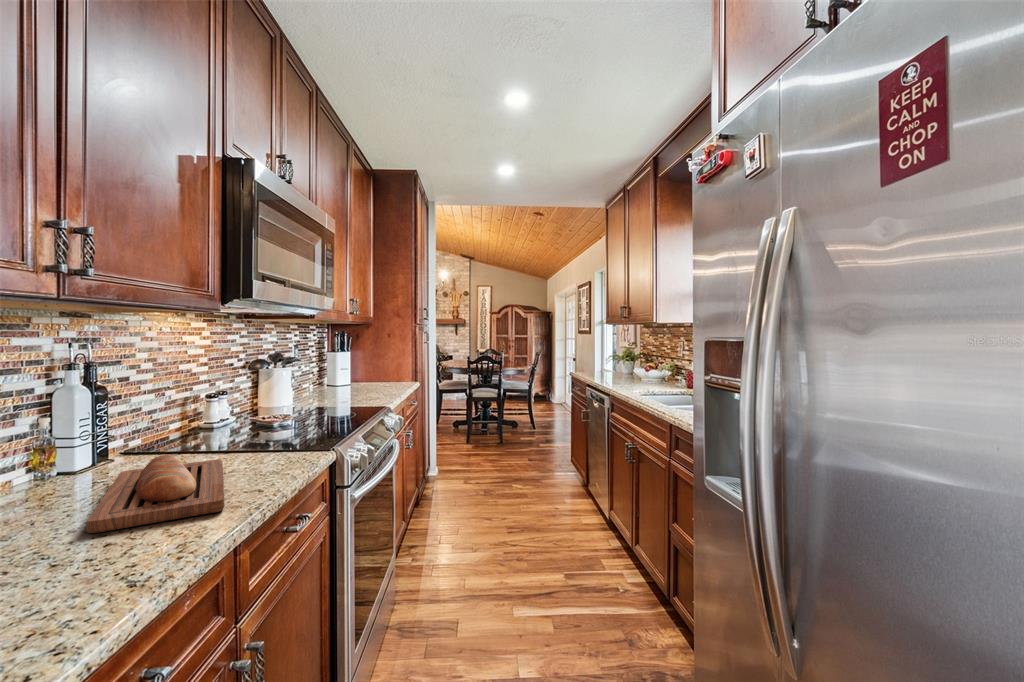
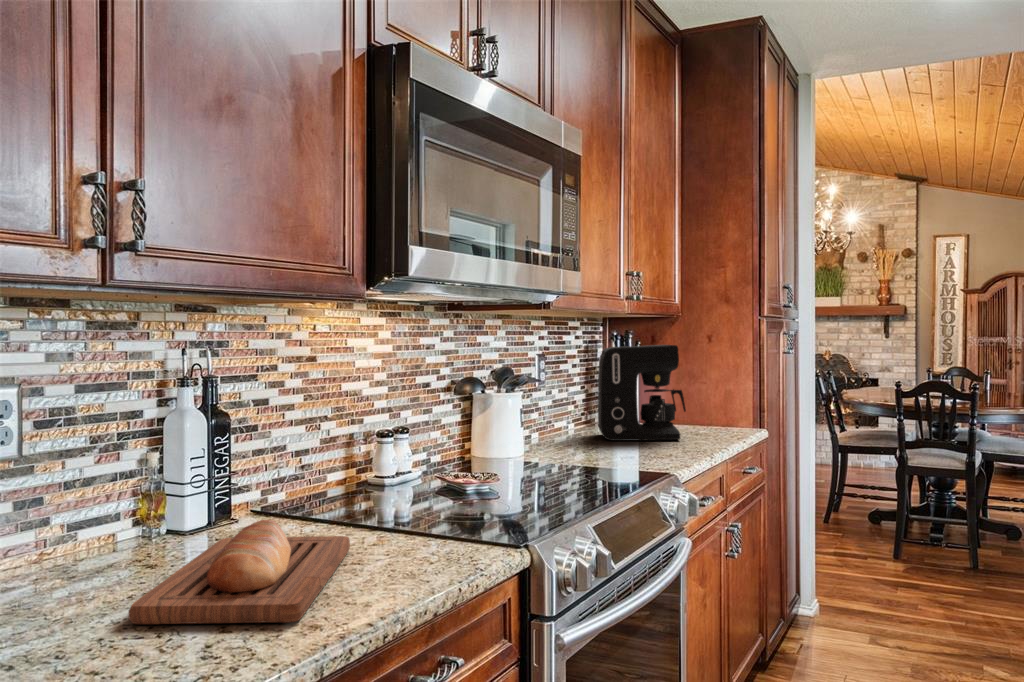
coffee maker: none [330,340,381,393] -> present [598,345,686,441]

